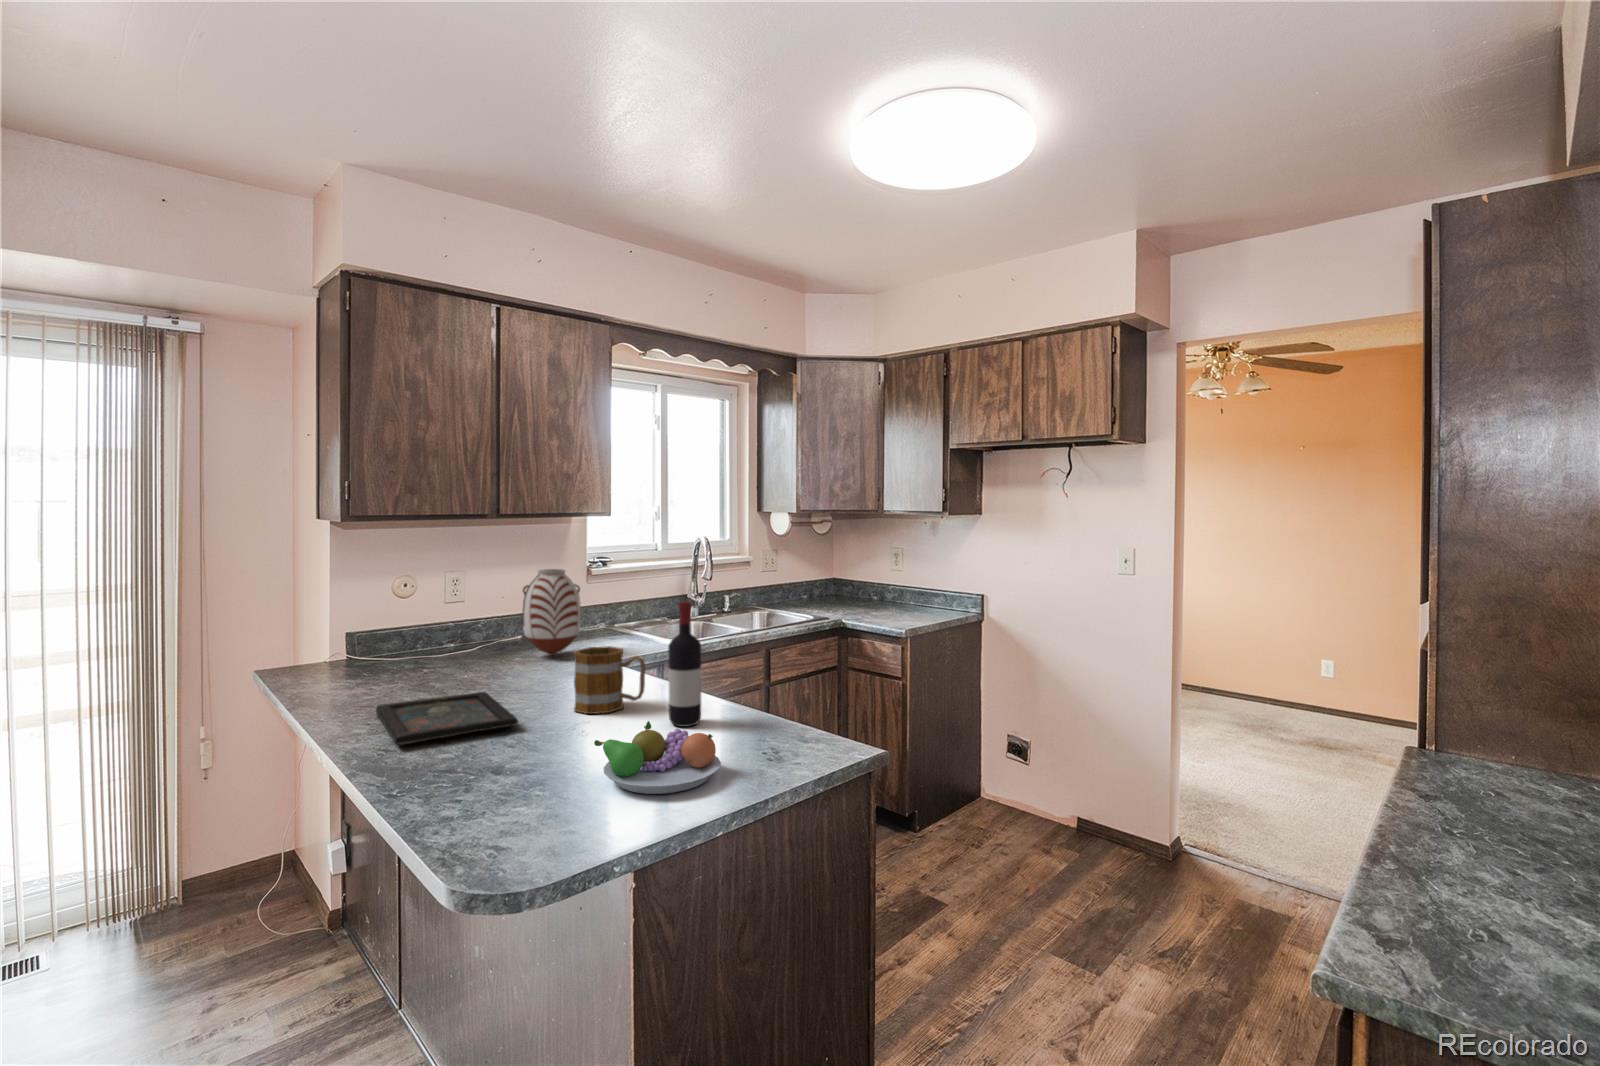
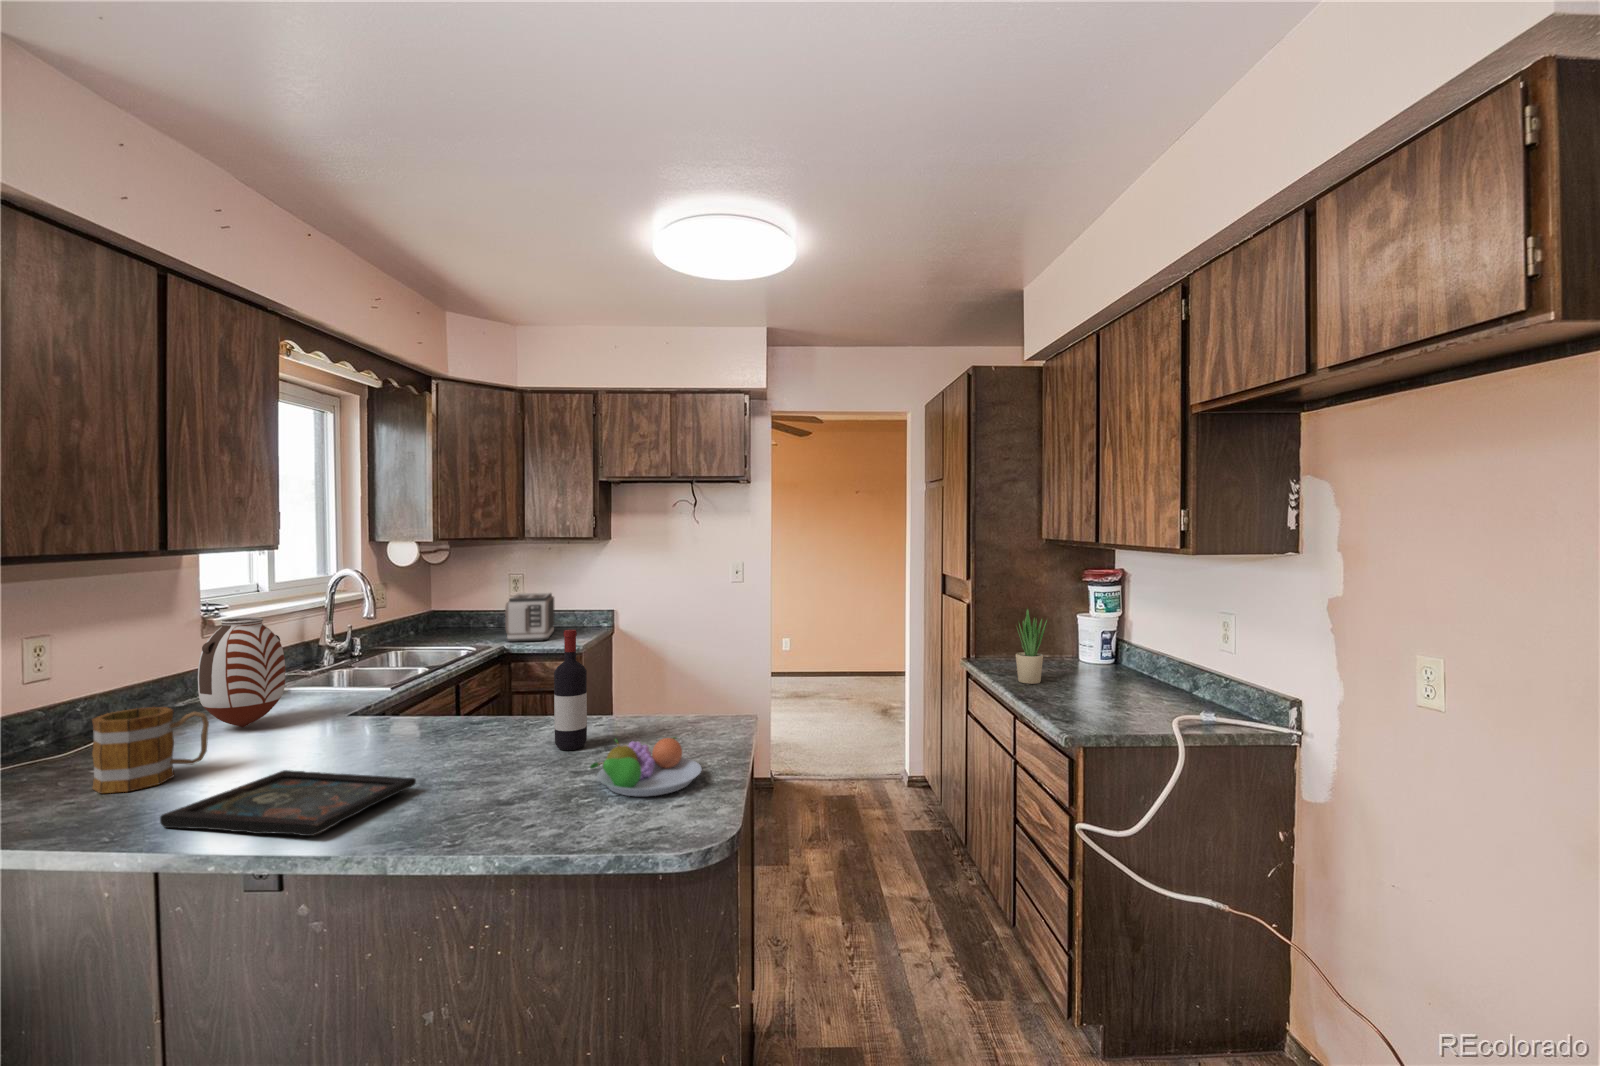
toaster: none [854,568,916,618] -> present [505,593,555,642]
potted plant: none [1454,645,1541,800] -> present [1016,606,1047,684]
mug: present [574,647,646,714] -> present [92,707,209,793]

